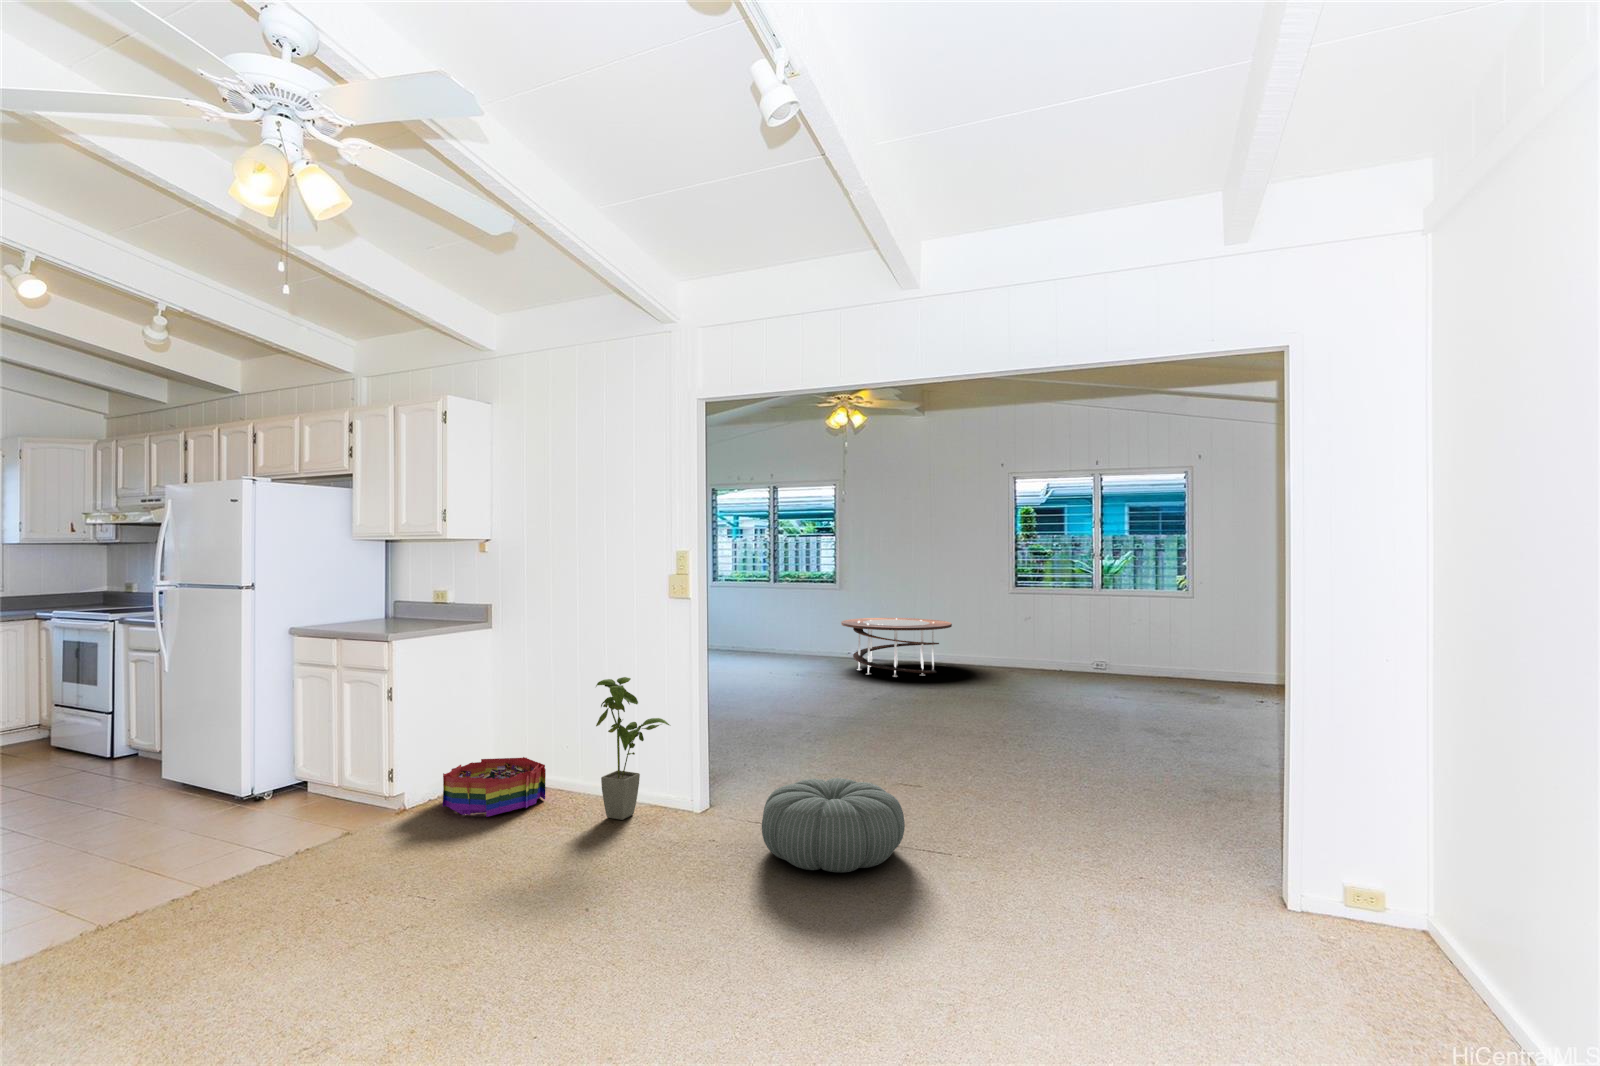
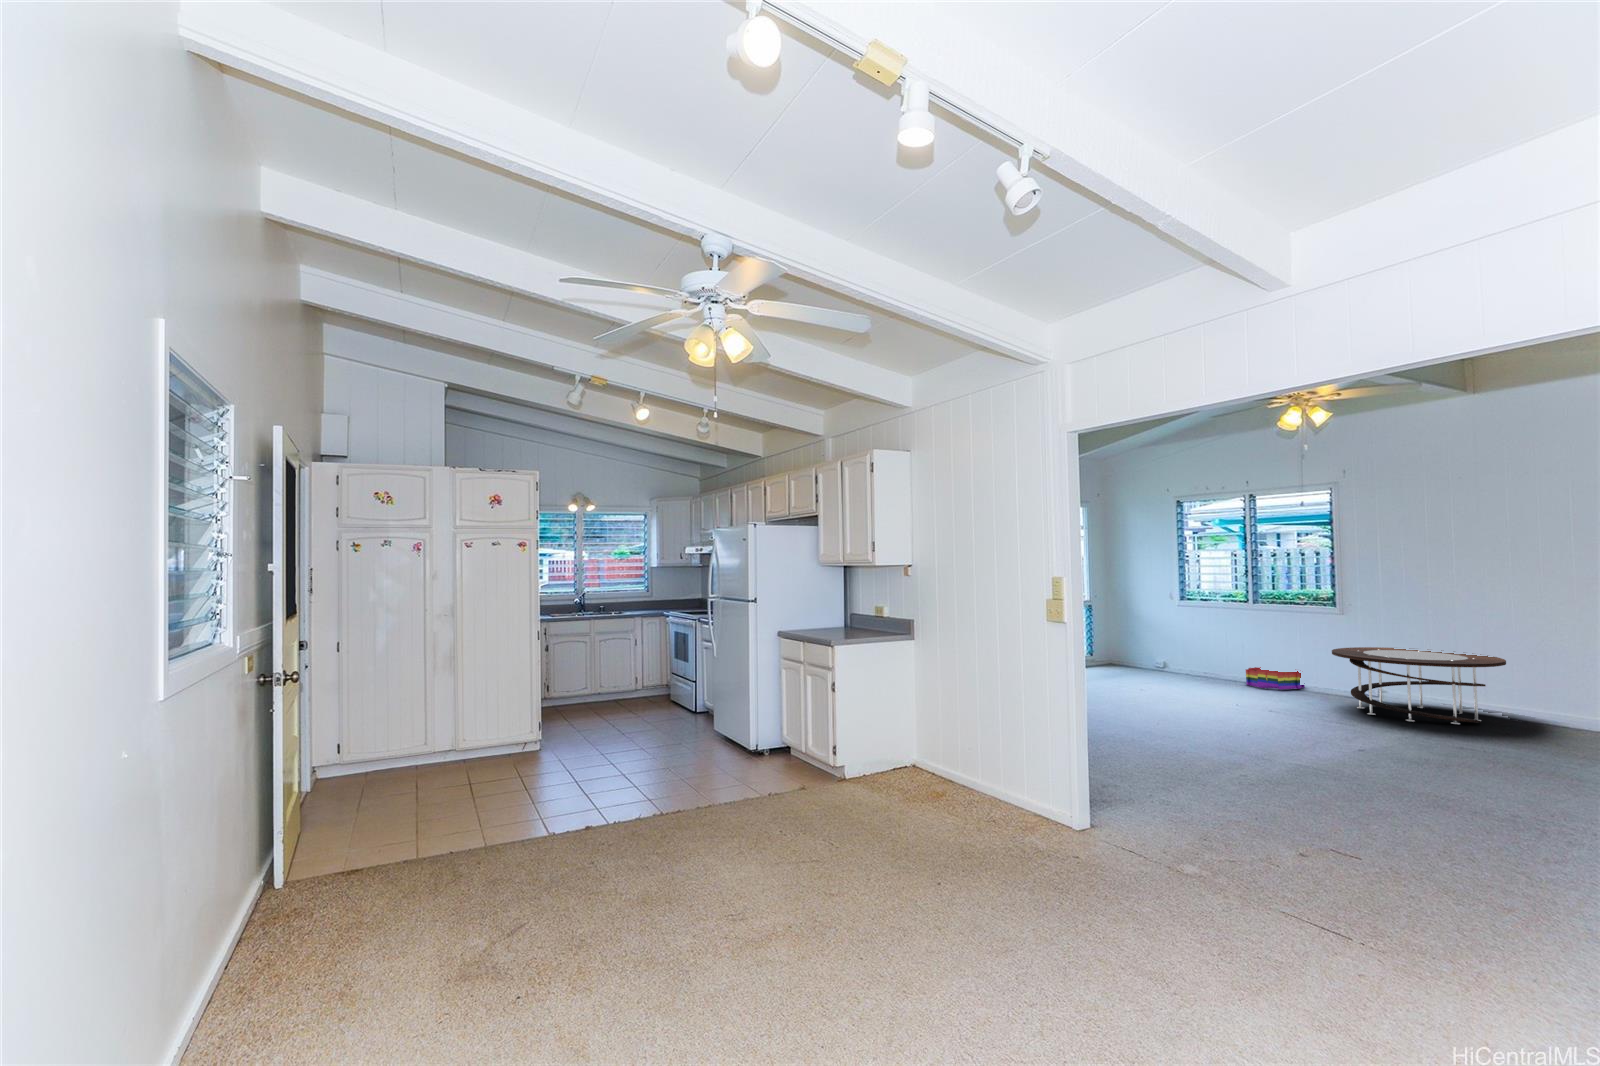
house plant: present [596,677,669,820] -> none [978,691,1048,822]
storage bin: present [443,757,546,817] -> present [1246,667,1305,689]
pouf: present [762,778,905,872] -> none [1120,818,1297,928]

